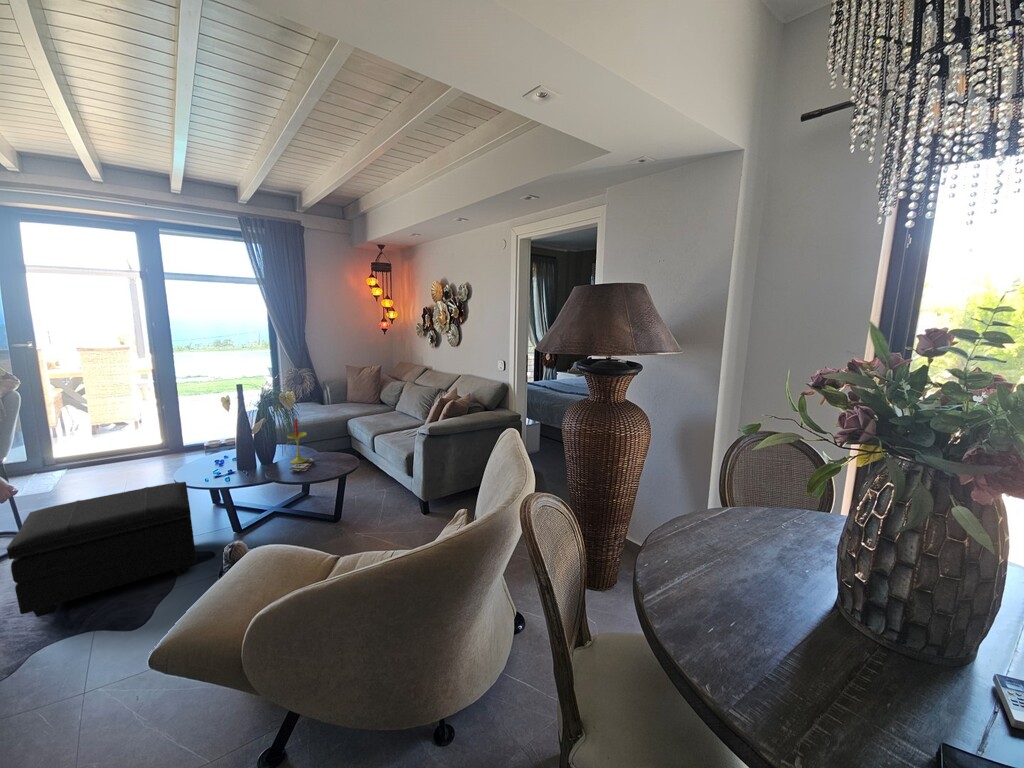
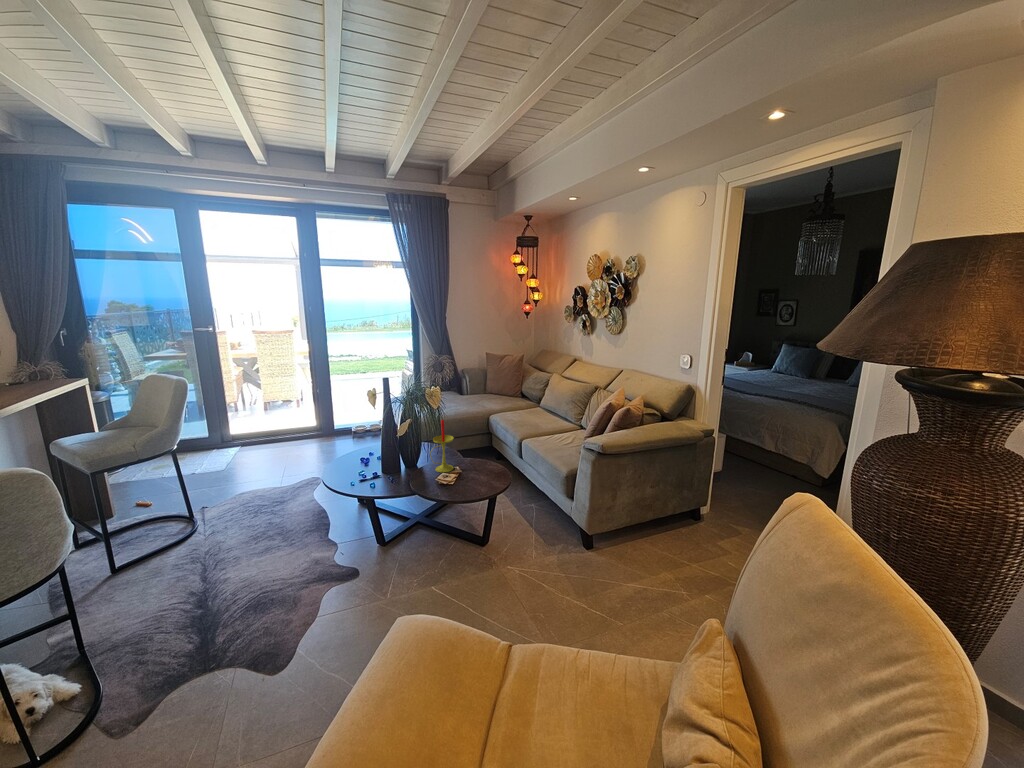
footstool: present [7,482,197,617] -> none [156,486,338,634]

